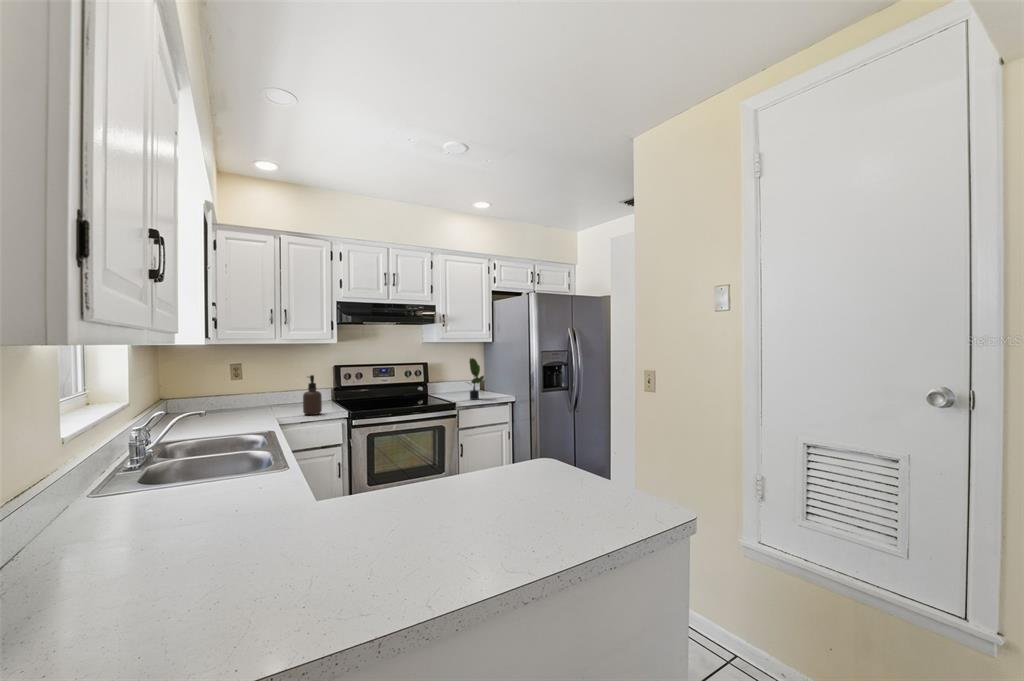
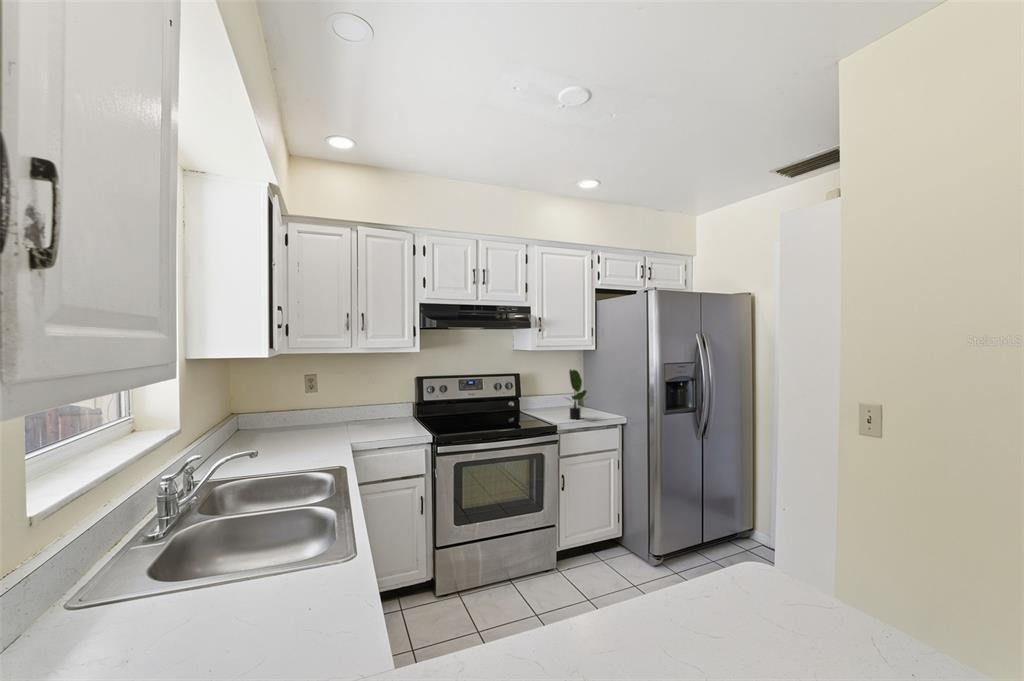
soap dispenser: present [303,375,322,415] -> none [382,391,403,439]

